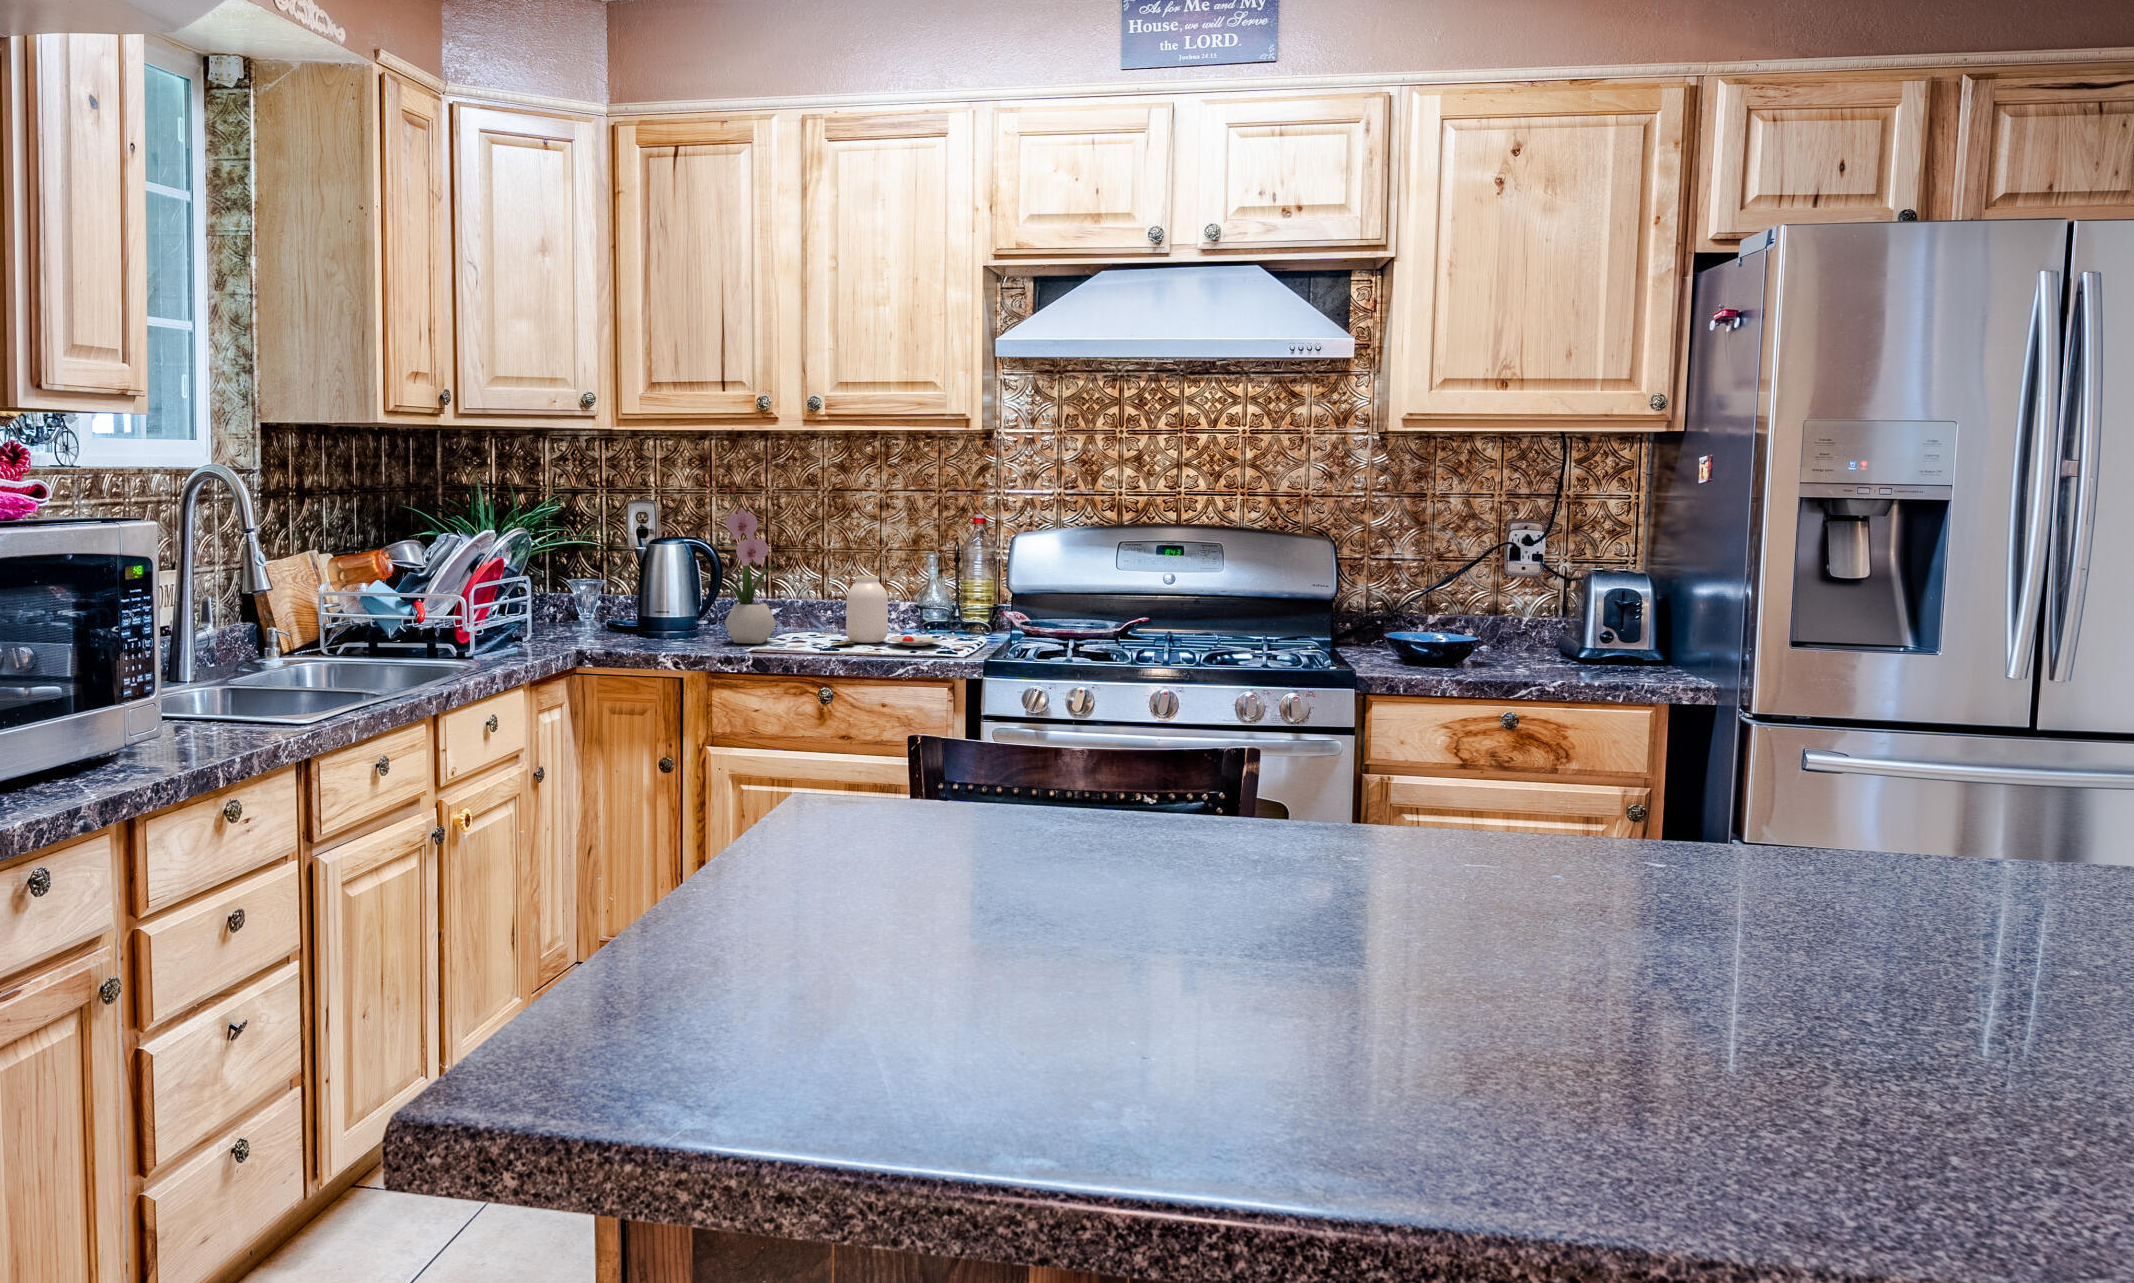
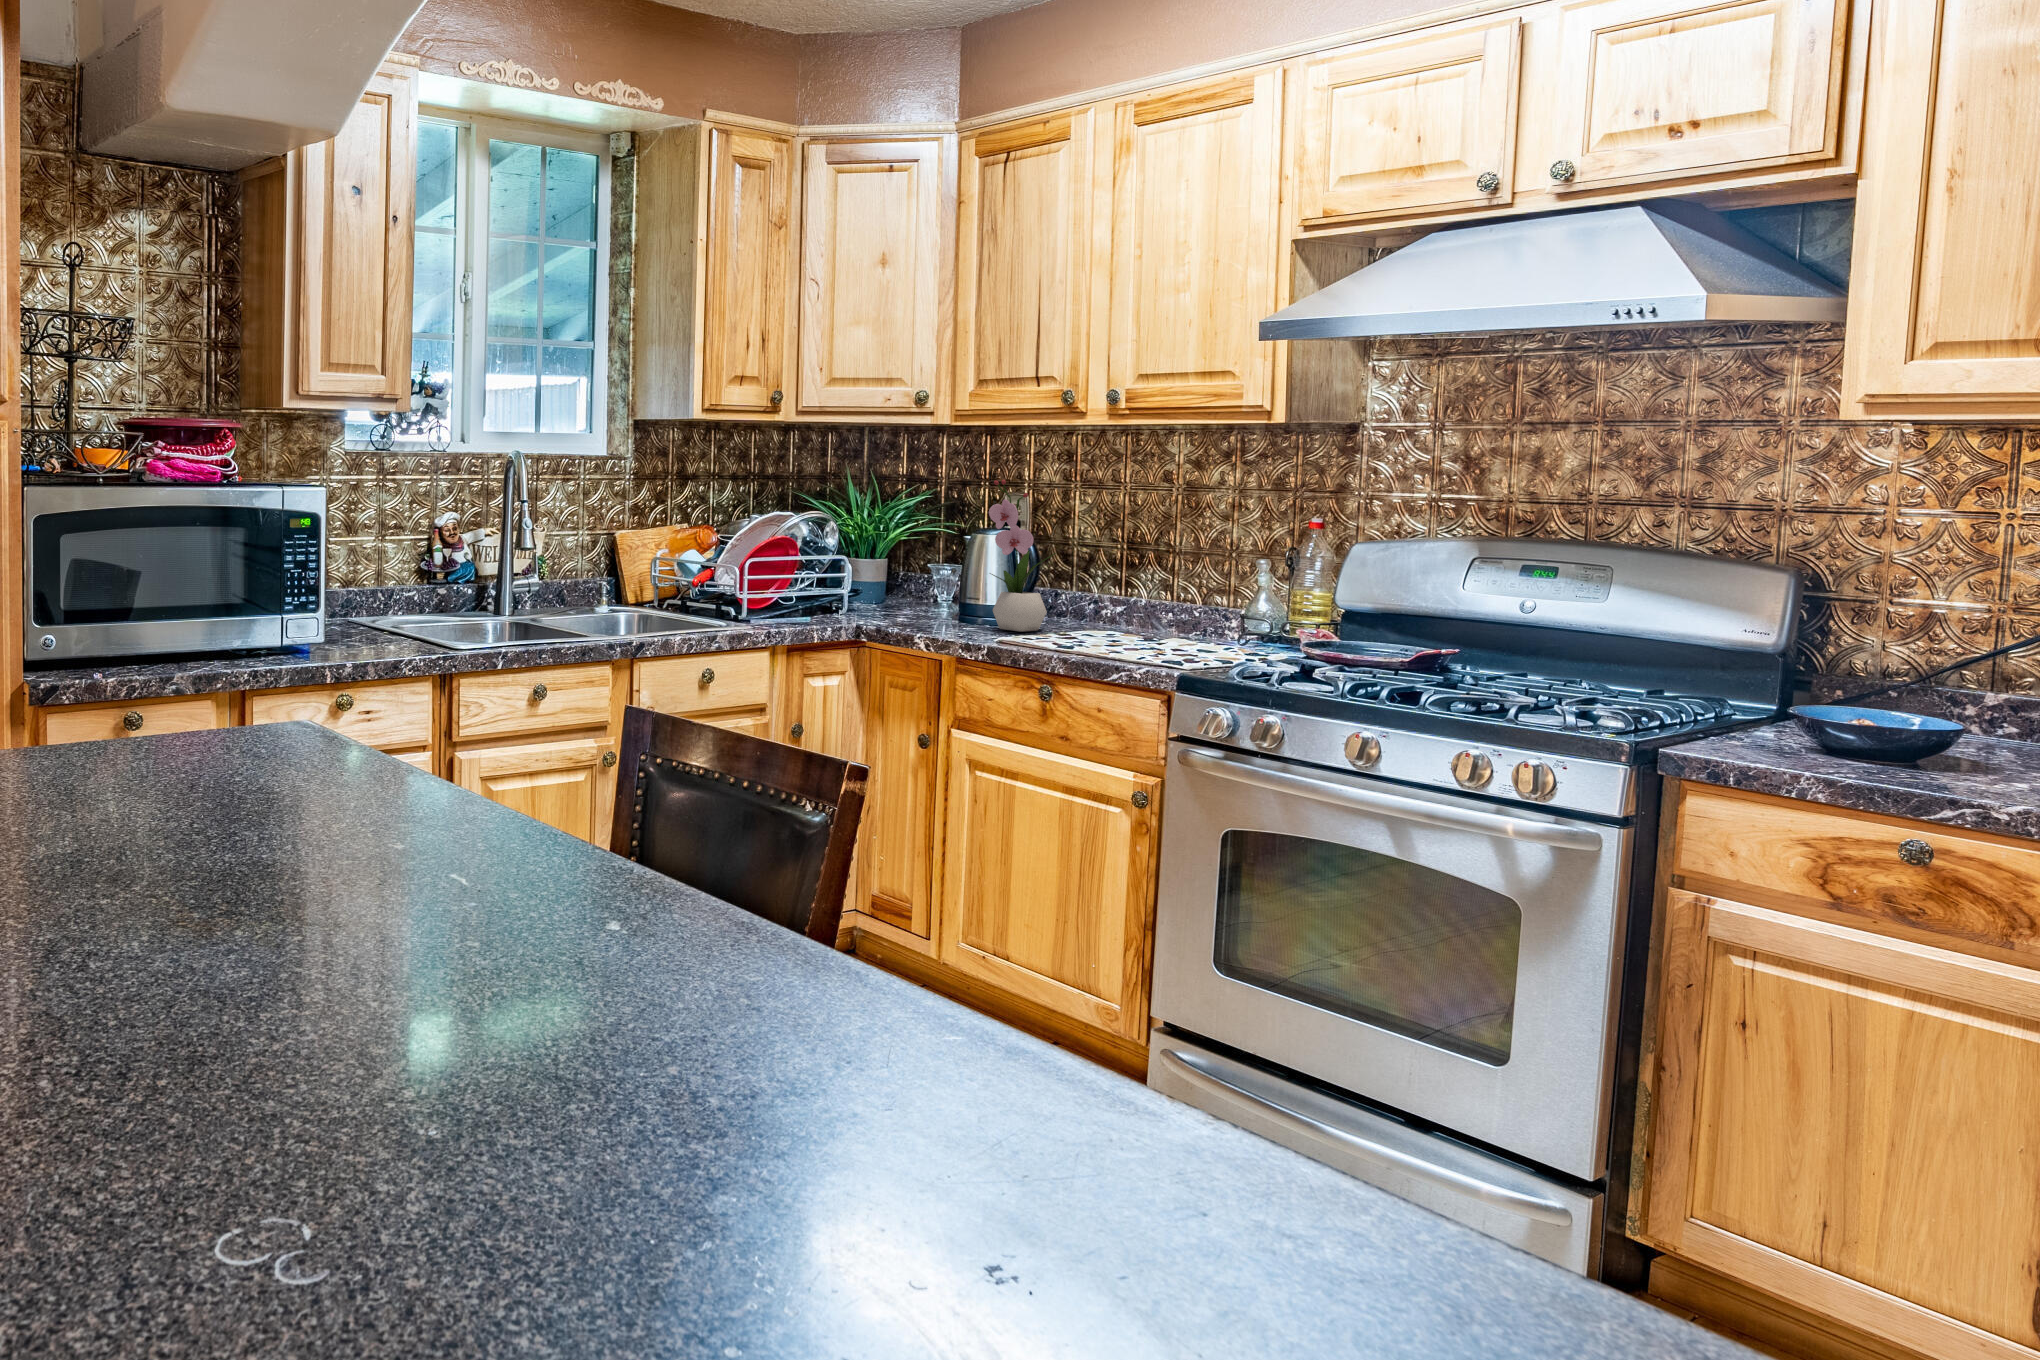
jar: present [831,576,942,646] -> none [1083,572,1200,649]

